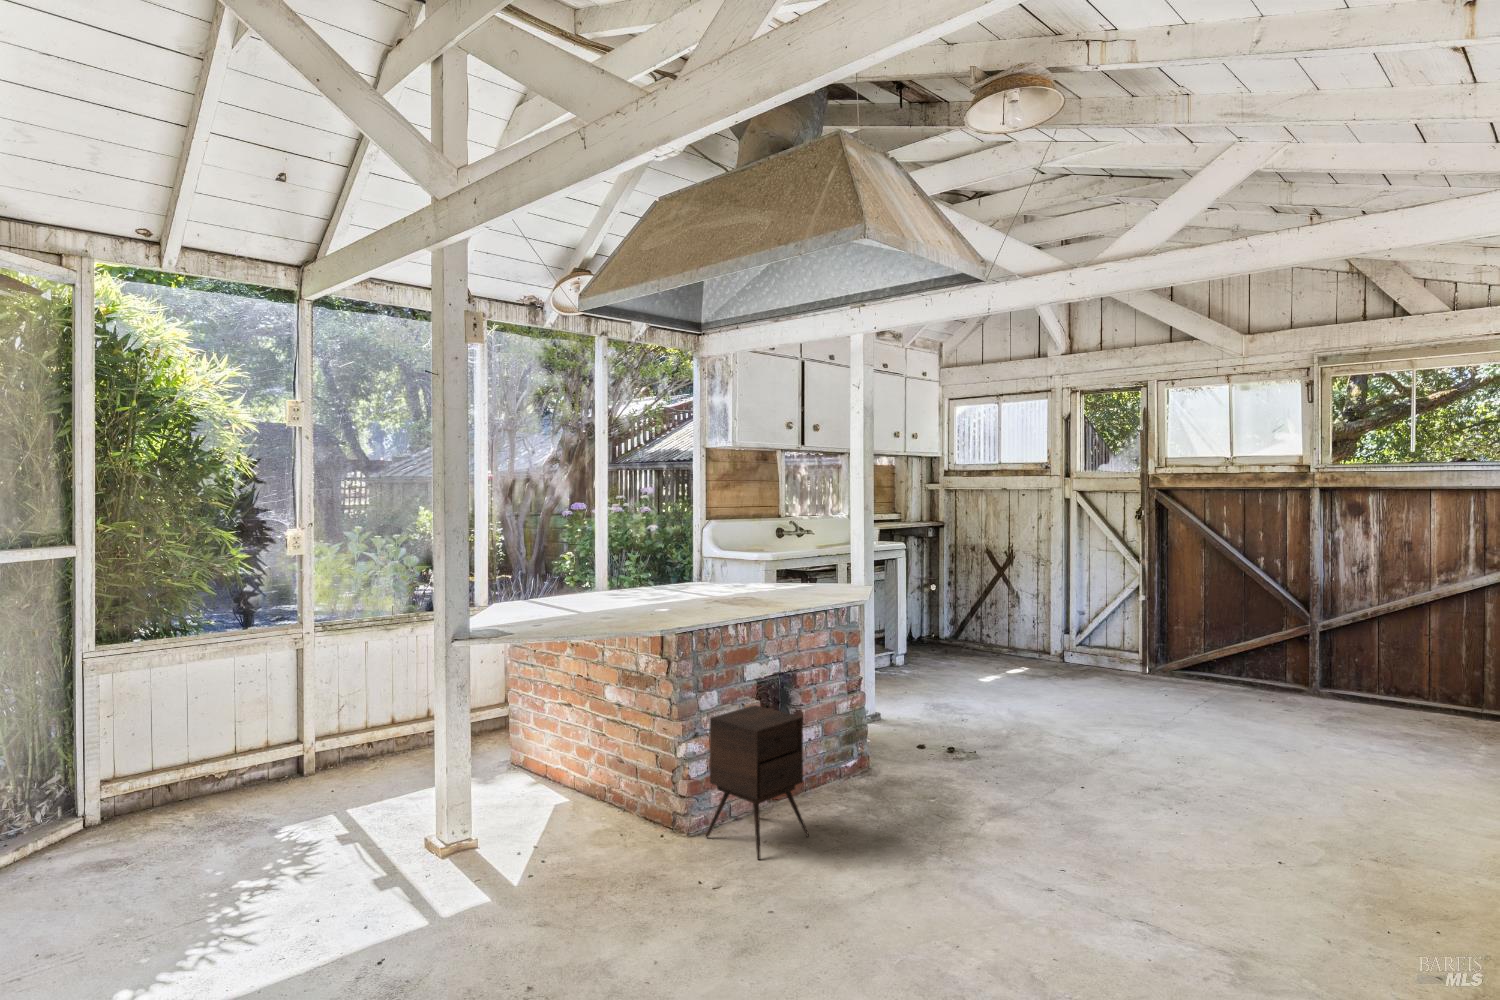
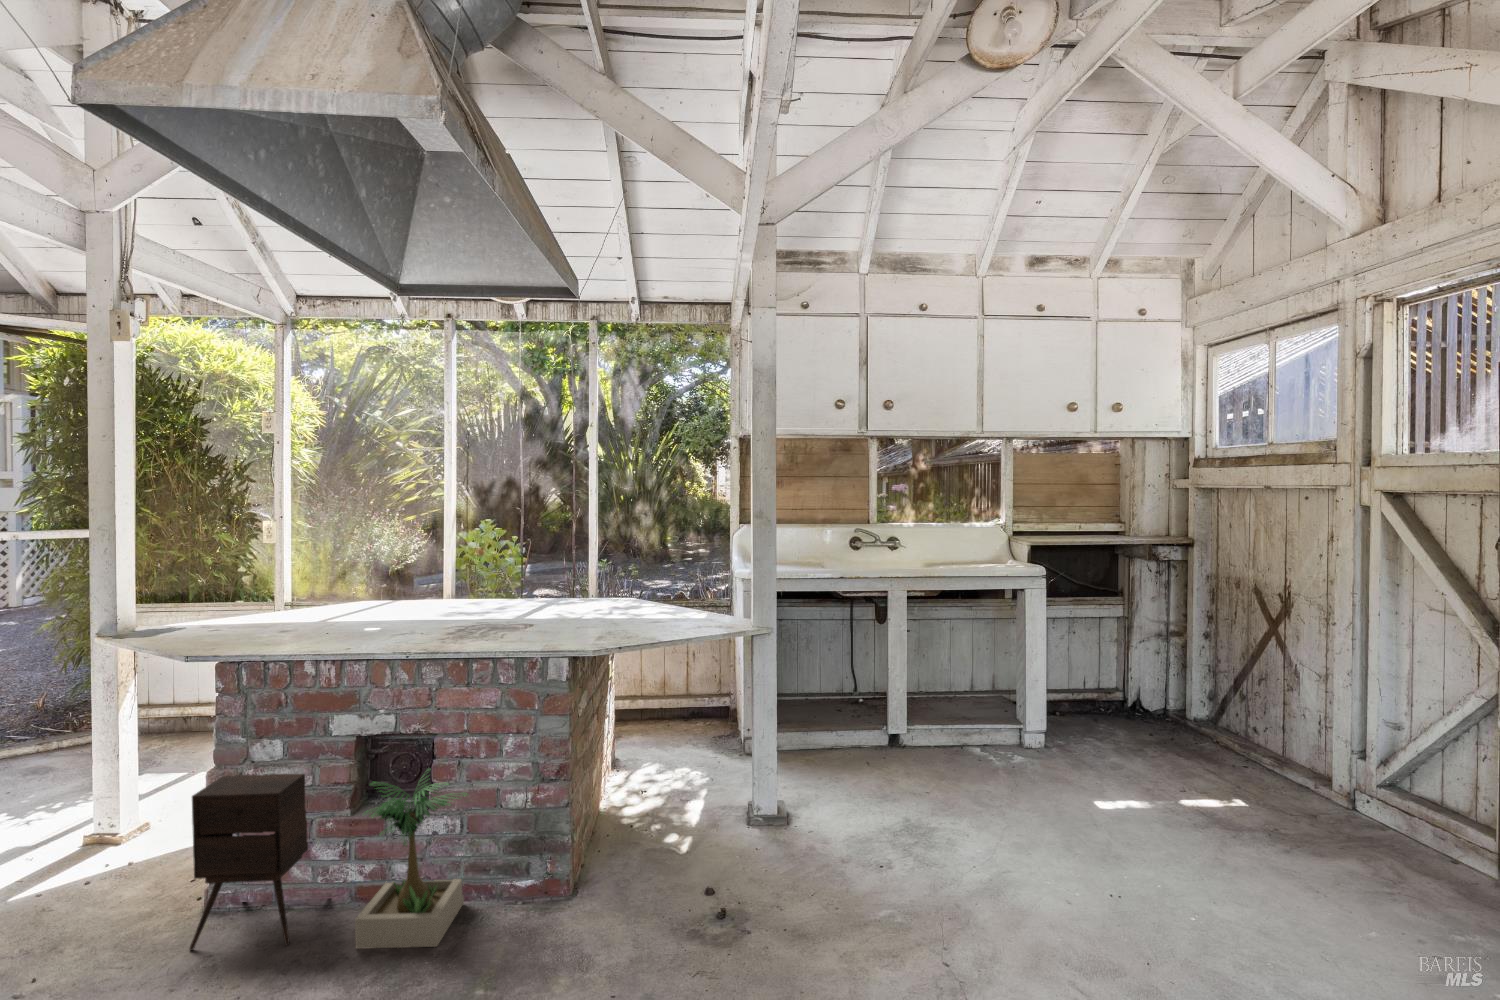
potted plant: none [802,693,884,824] -> present [355,769,467,949]

